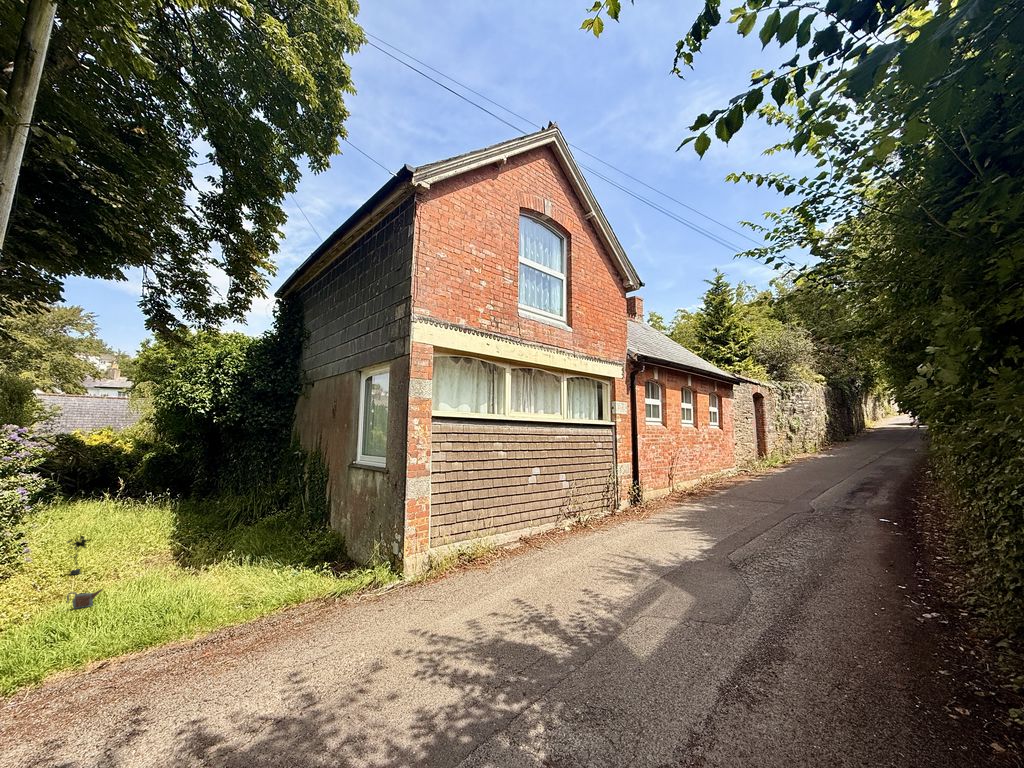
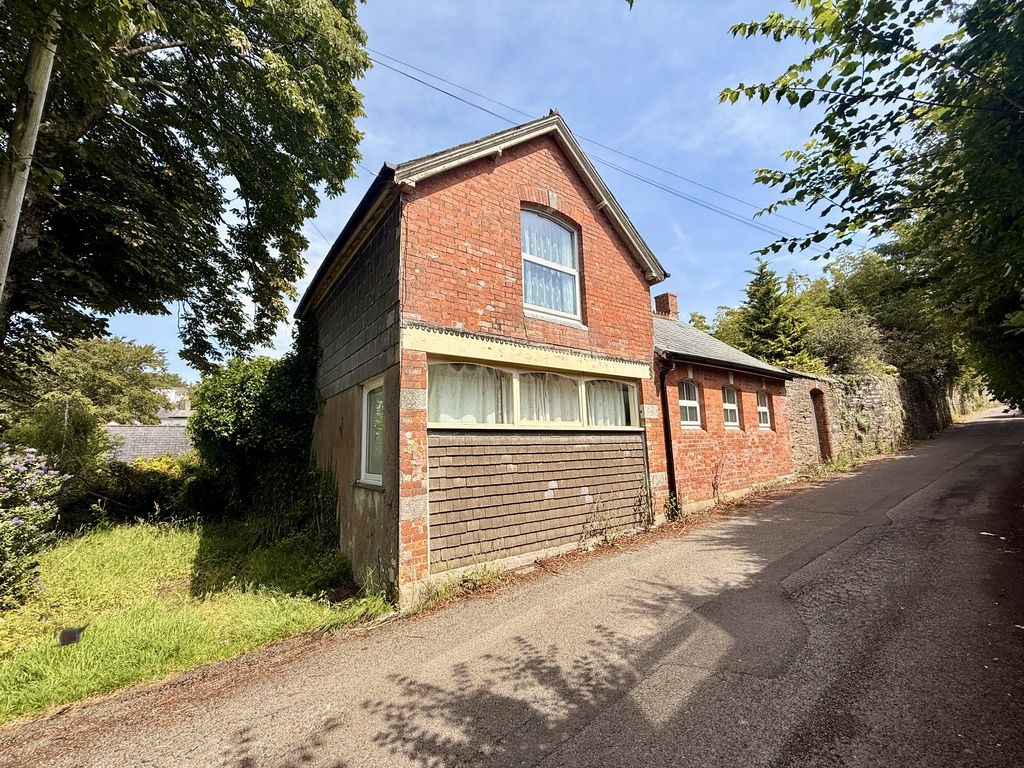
potted plant: present [67,536,90,575] -> none [80,563,106,604]

